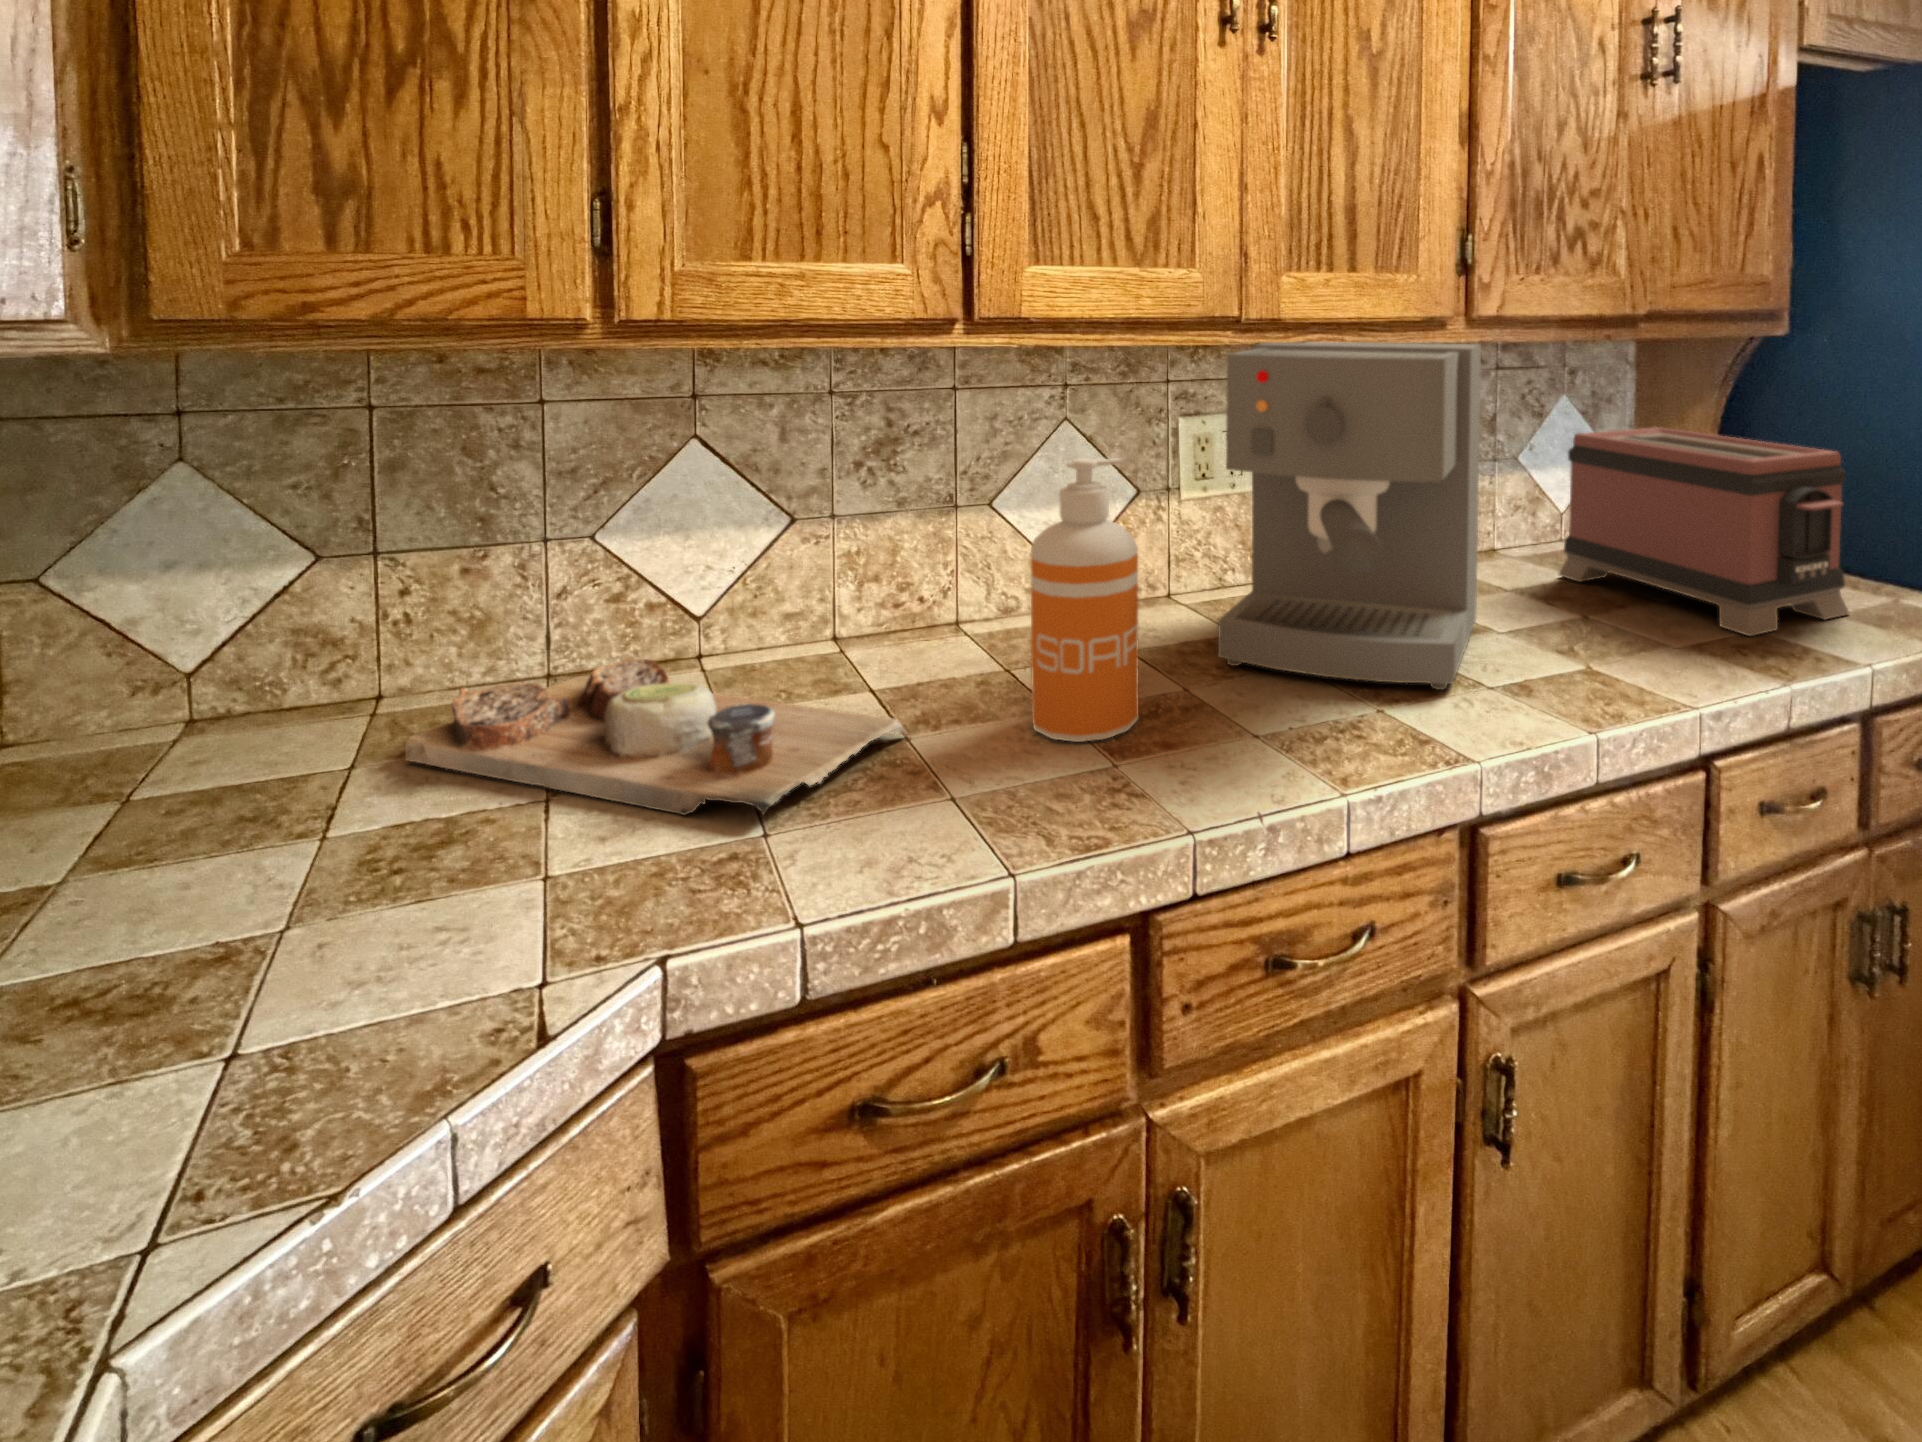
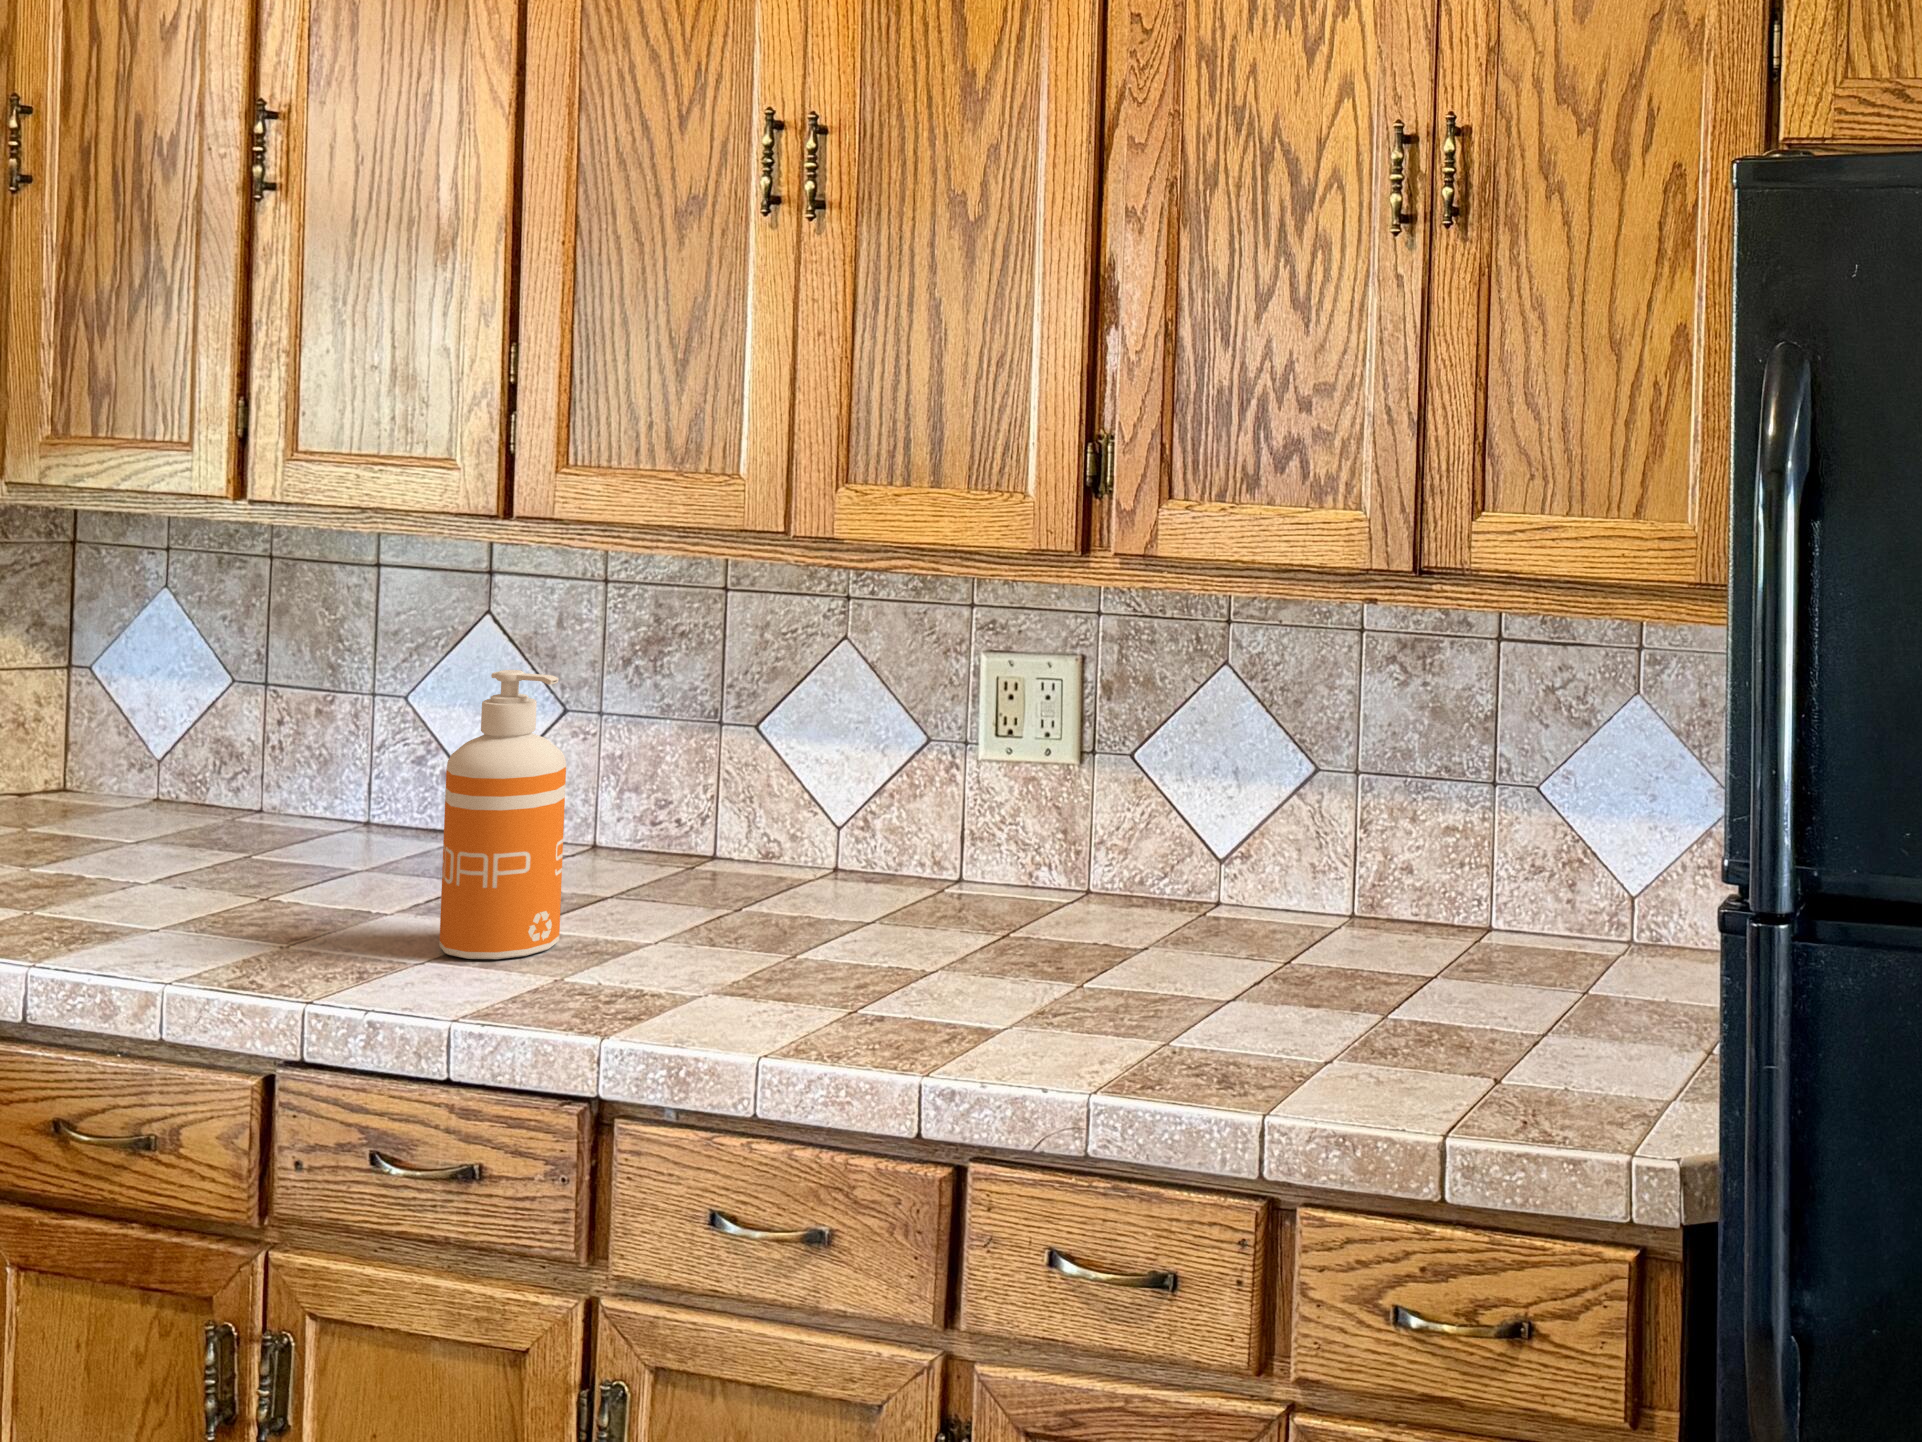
coffee maker: present [1218,342,1481,690] -> none [601,565,1074,1011]
toaster: present [1558,427,1849,636] -> none [1261,752,1578,1101]
cutting board: present [405,659,907,815] -> none [153,806,389,928]

